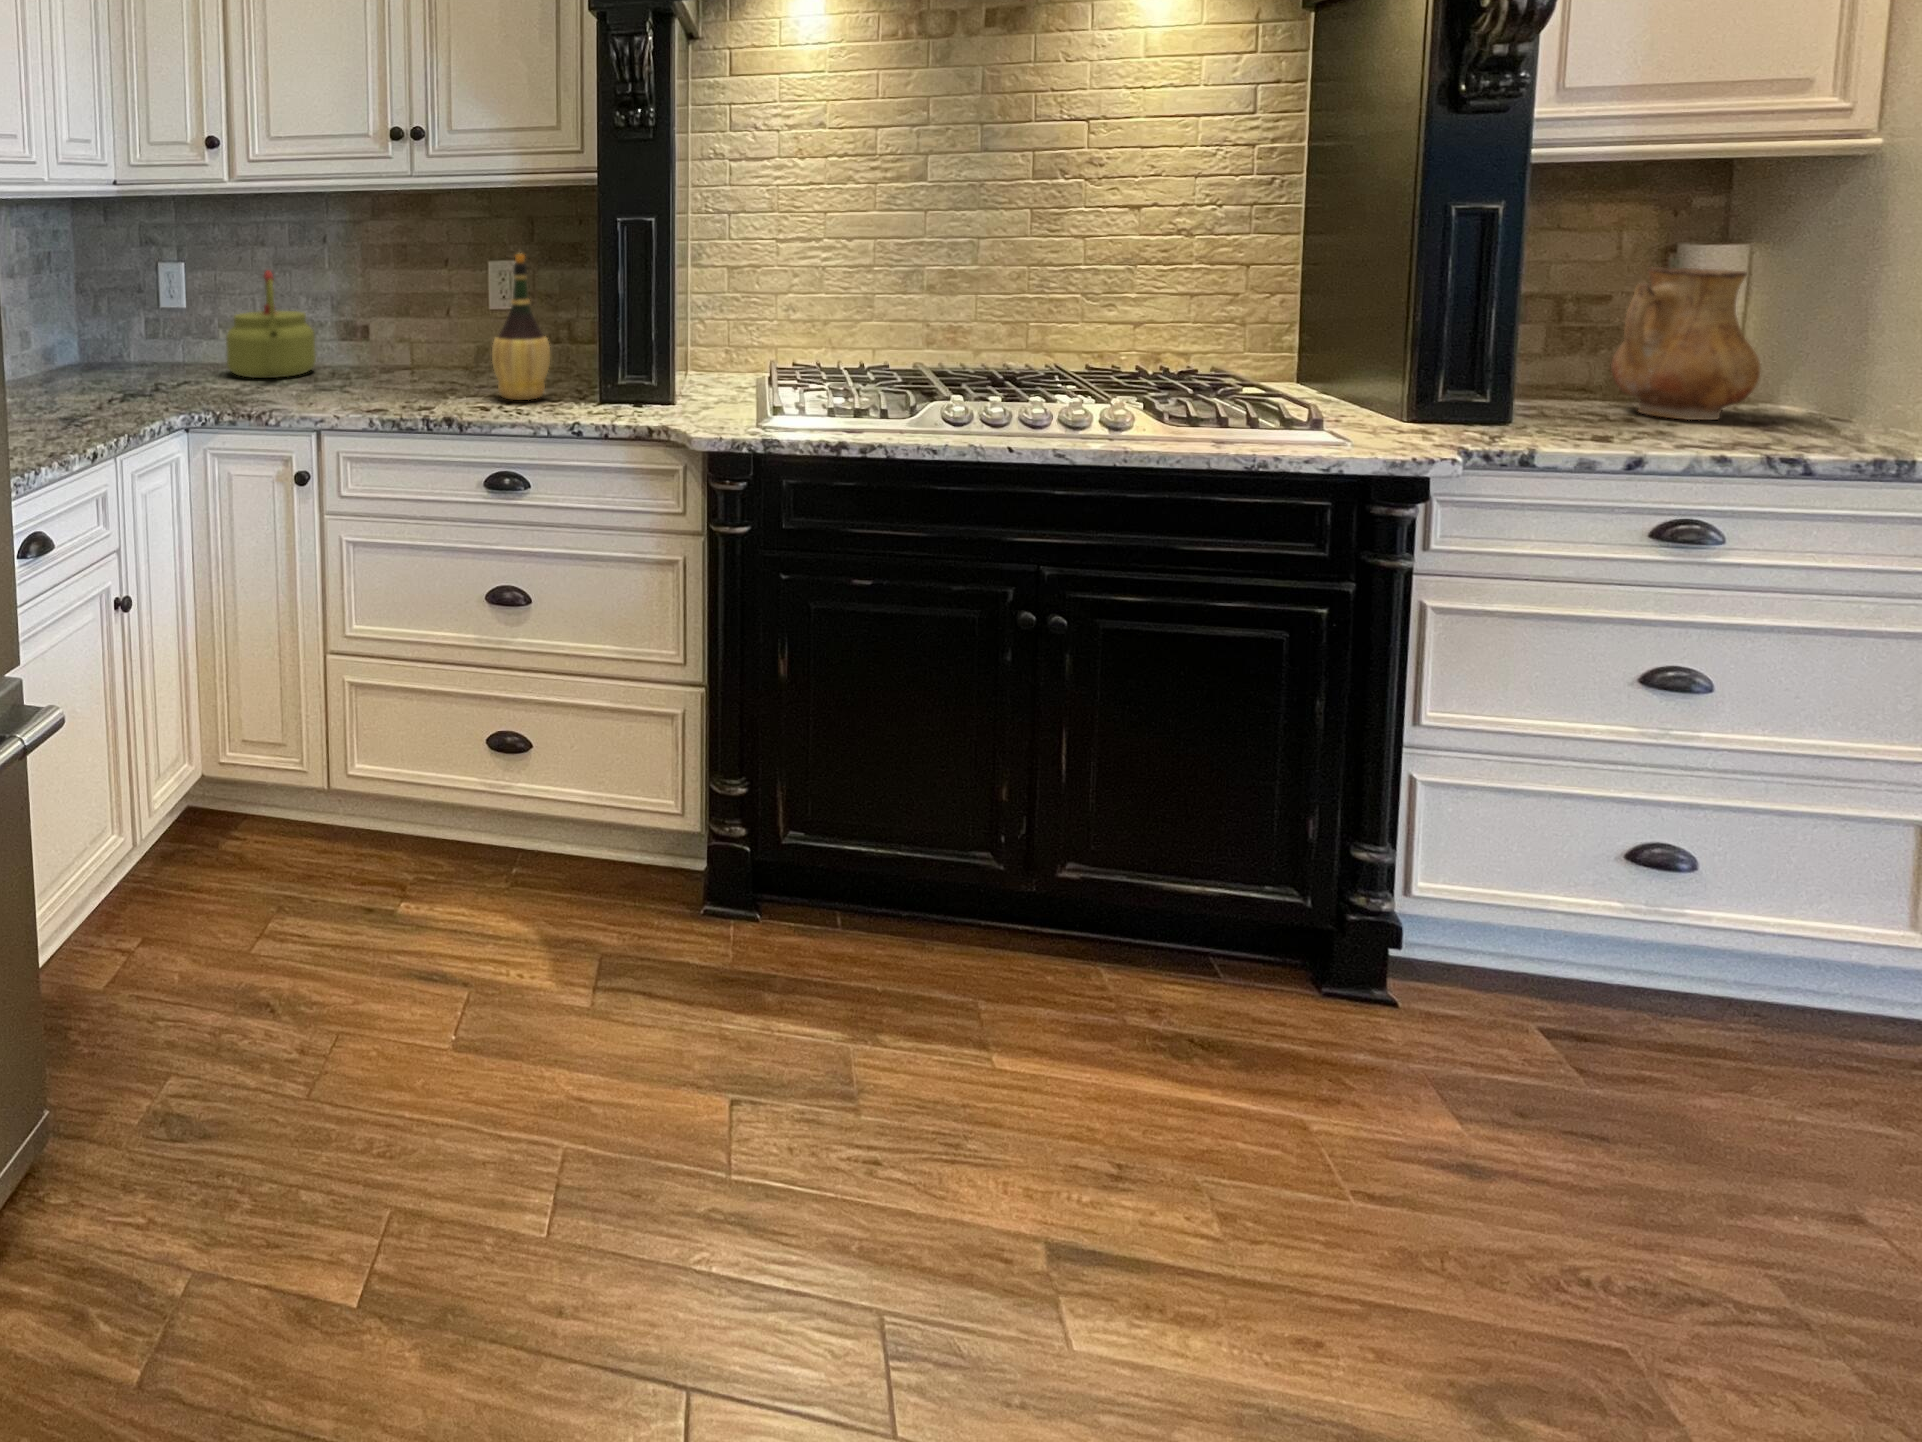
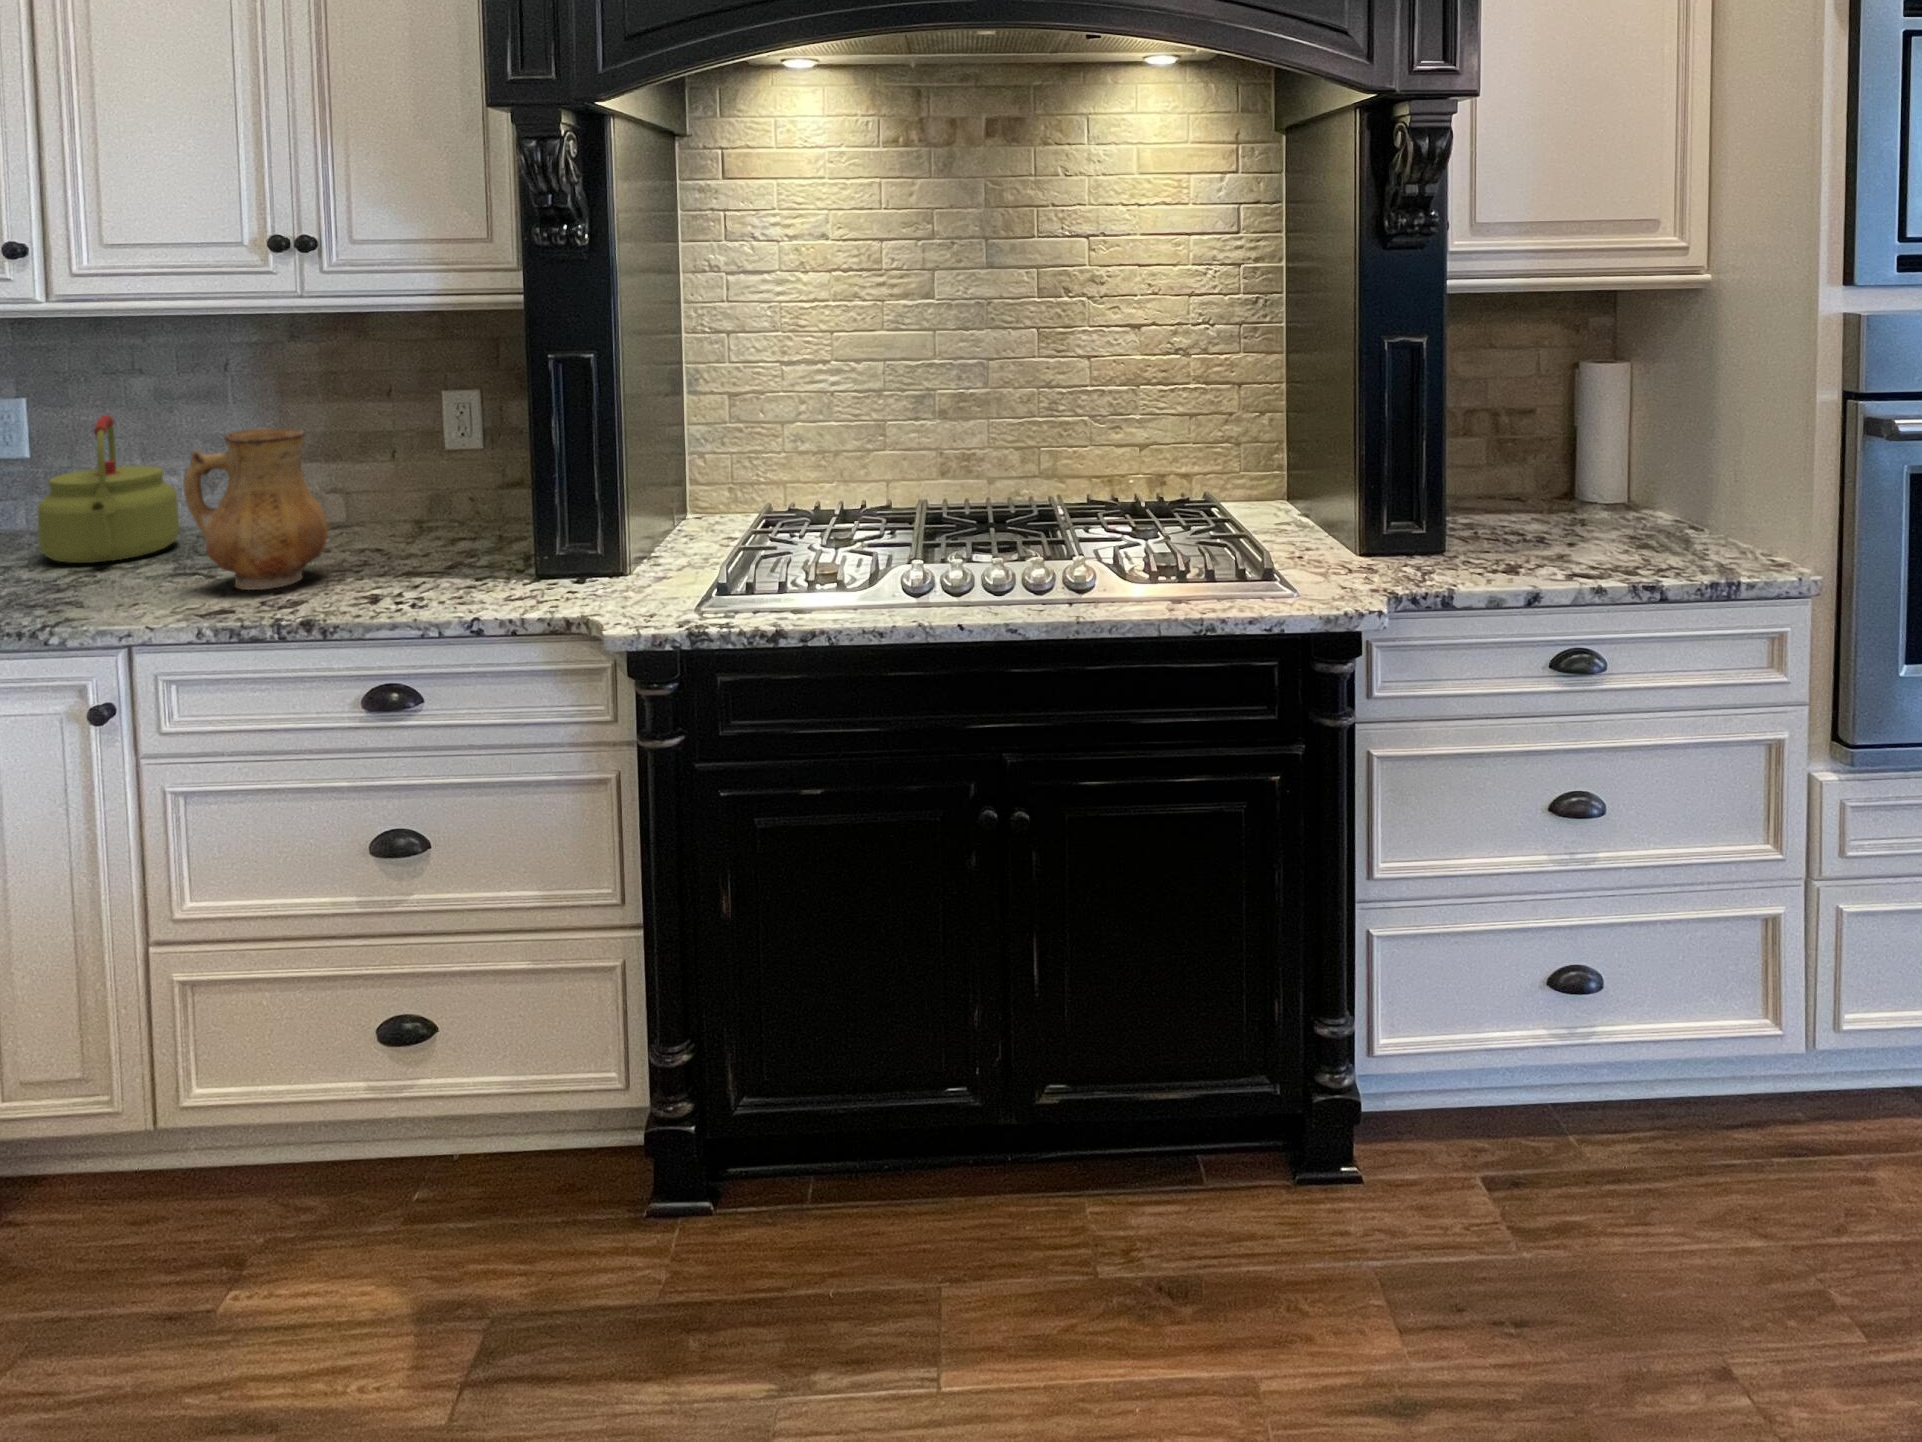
wine bottle: present [492,254,550,400] -> none [386,401,467,586]
ceramic pitcher: present [1611,267,1760,420] -> present [183,428,328,590]

